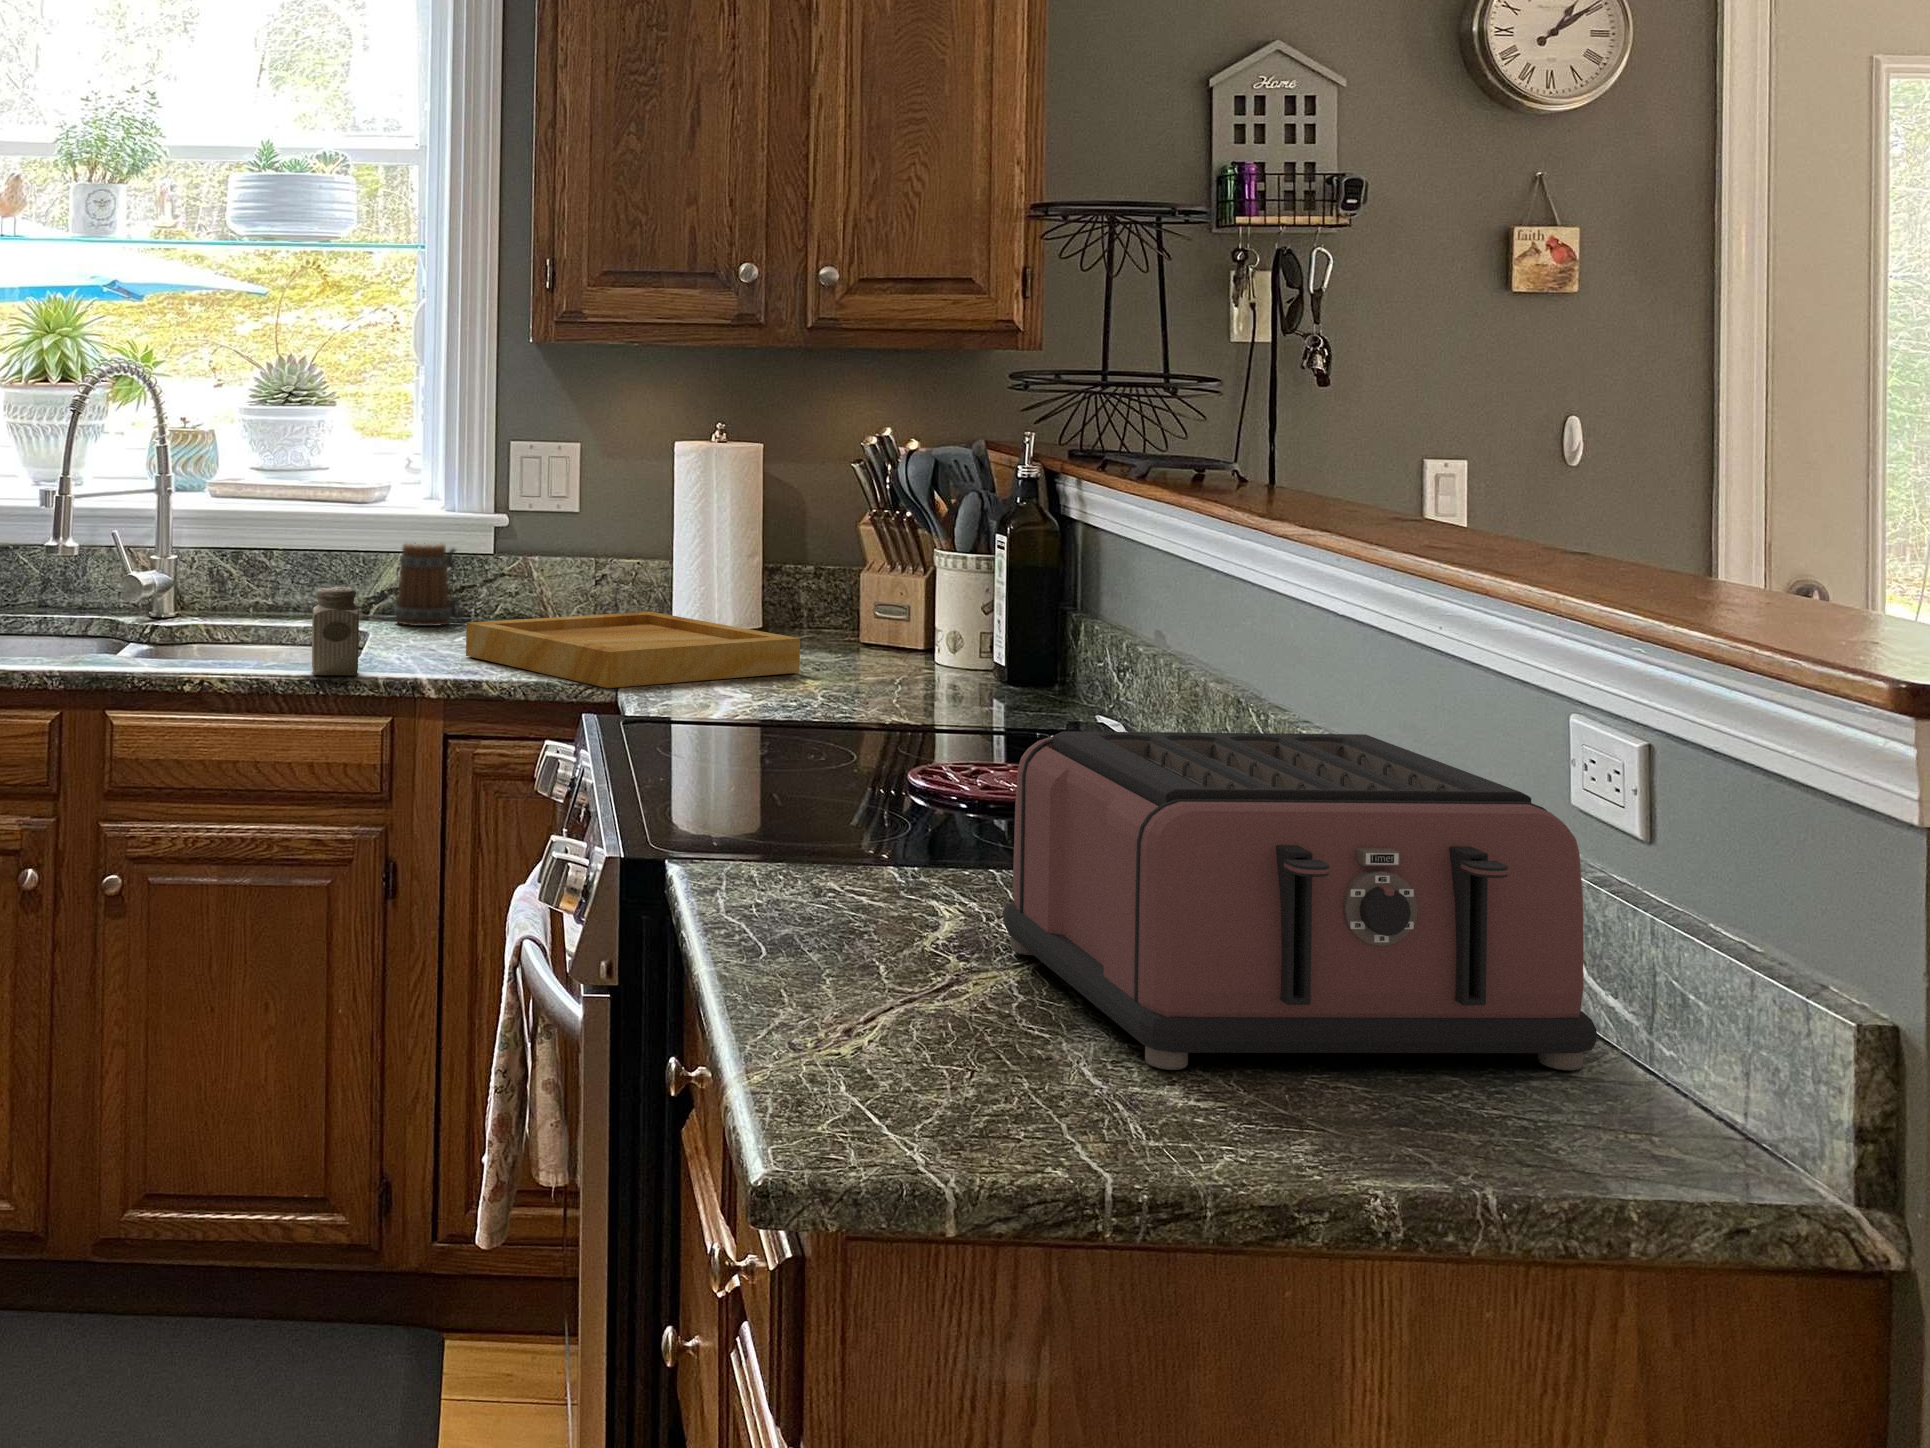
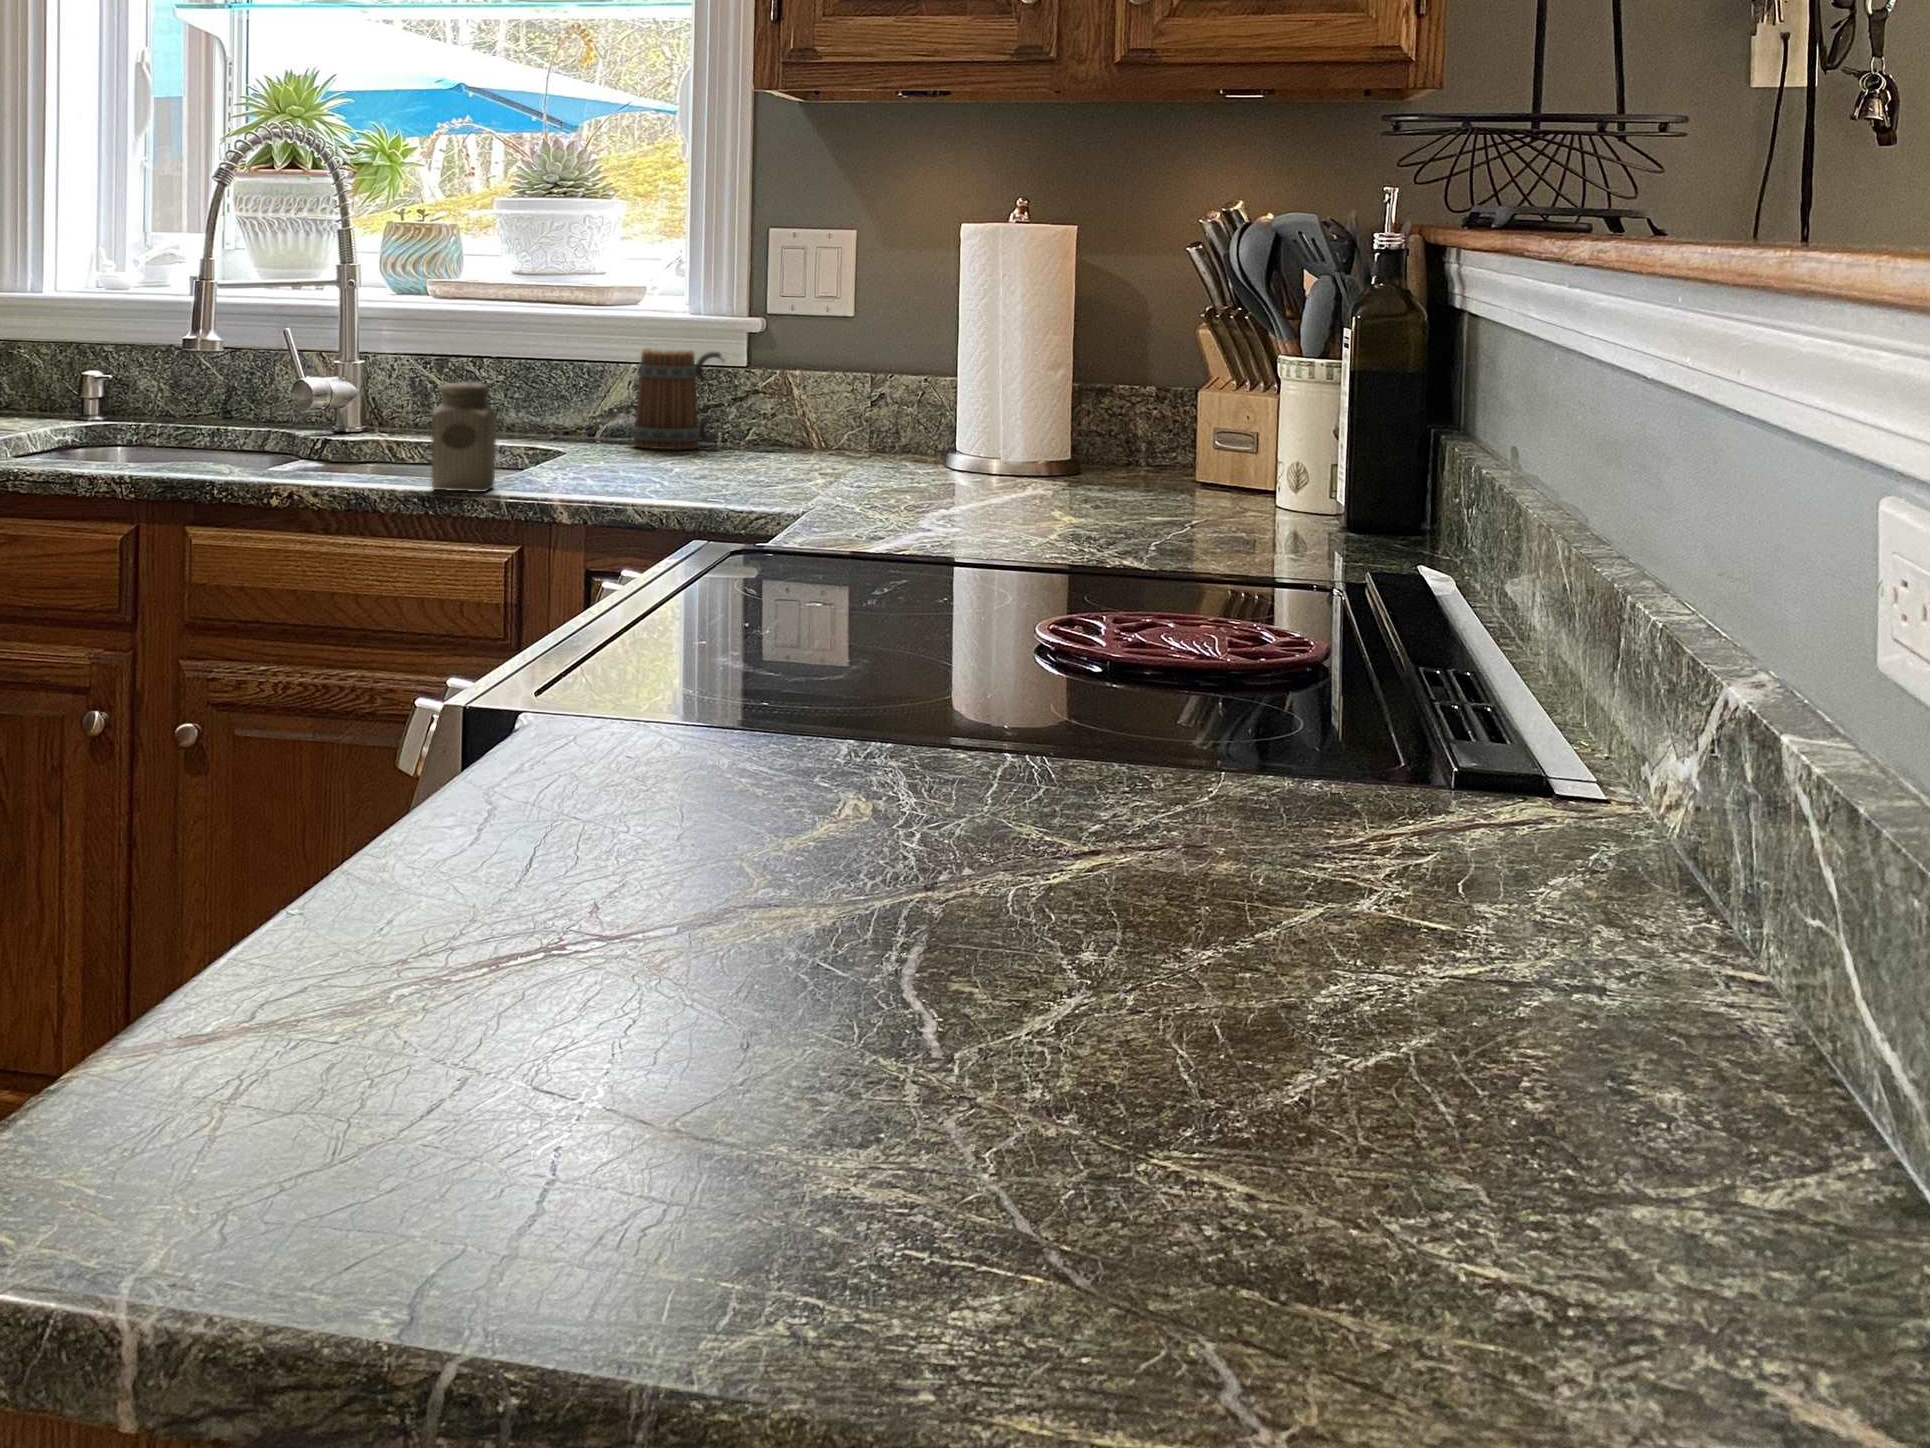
tray: present [466,612,800,688] -> none [660,433,1075,515]
toaster: present [1003,731,1597,1070] -> none [807,508,1762,1185]

